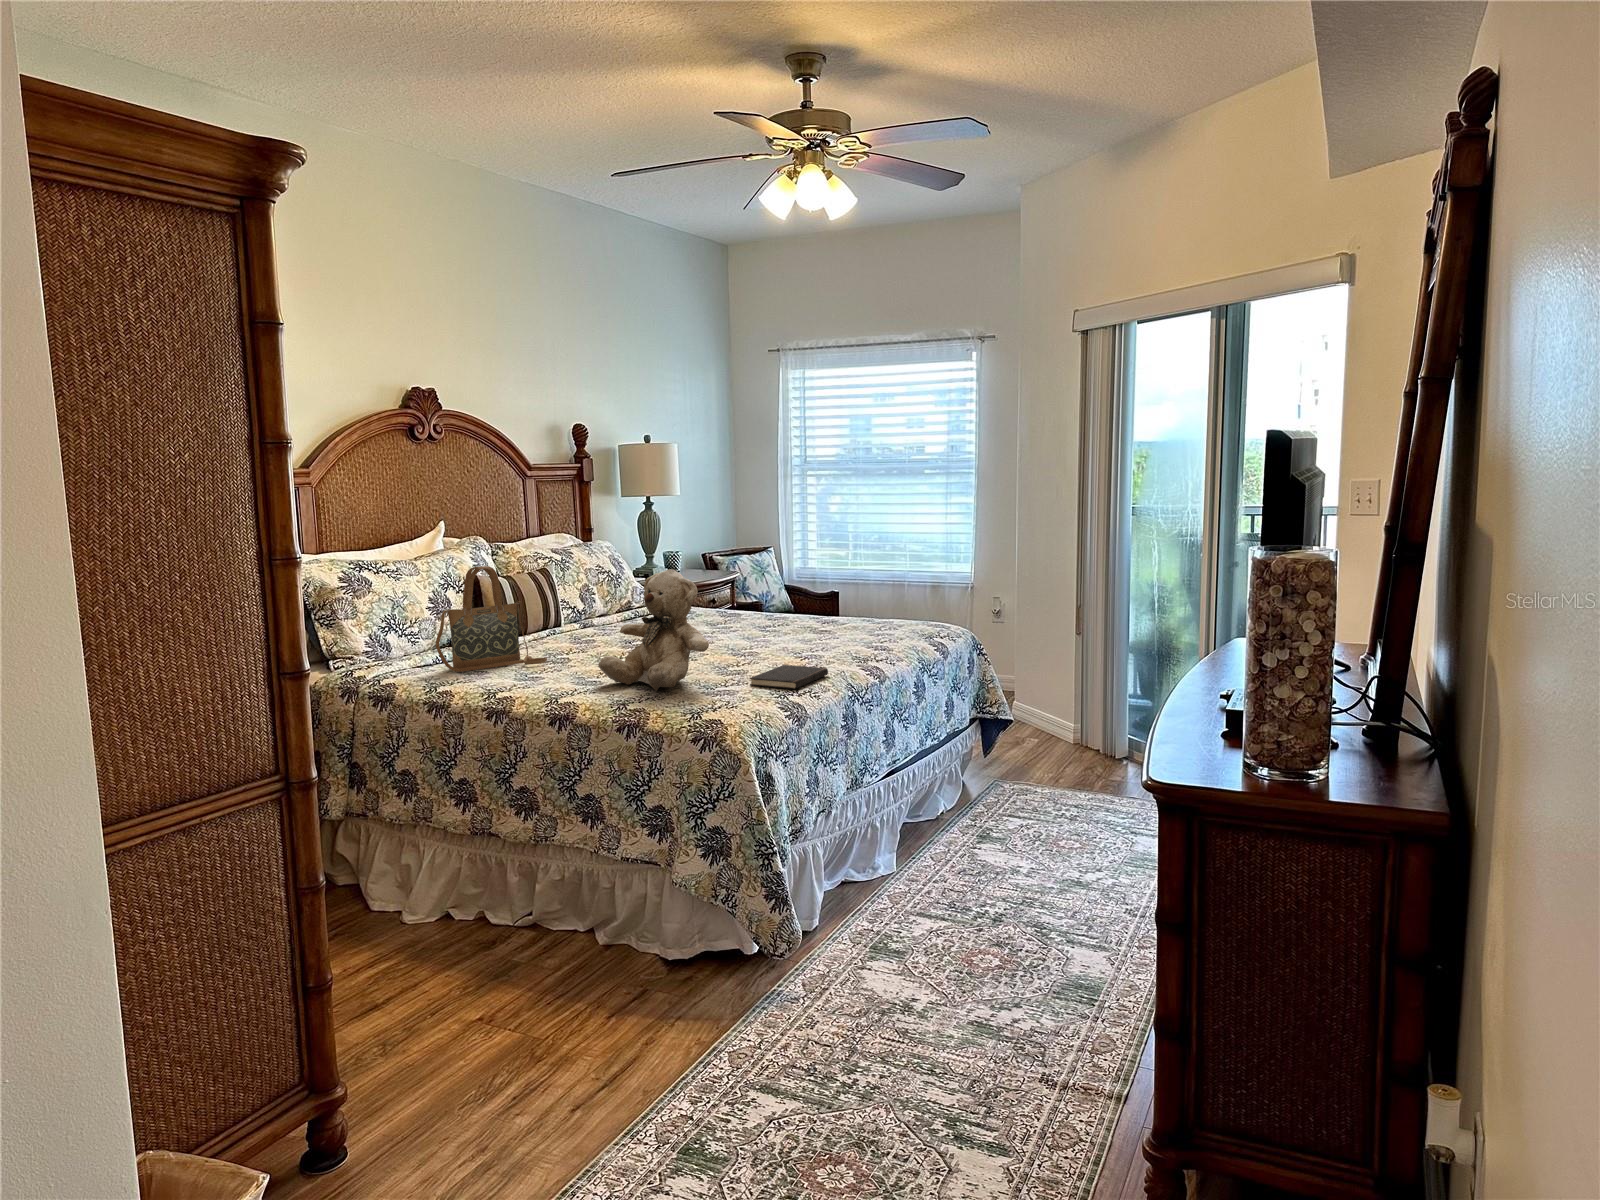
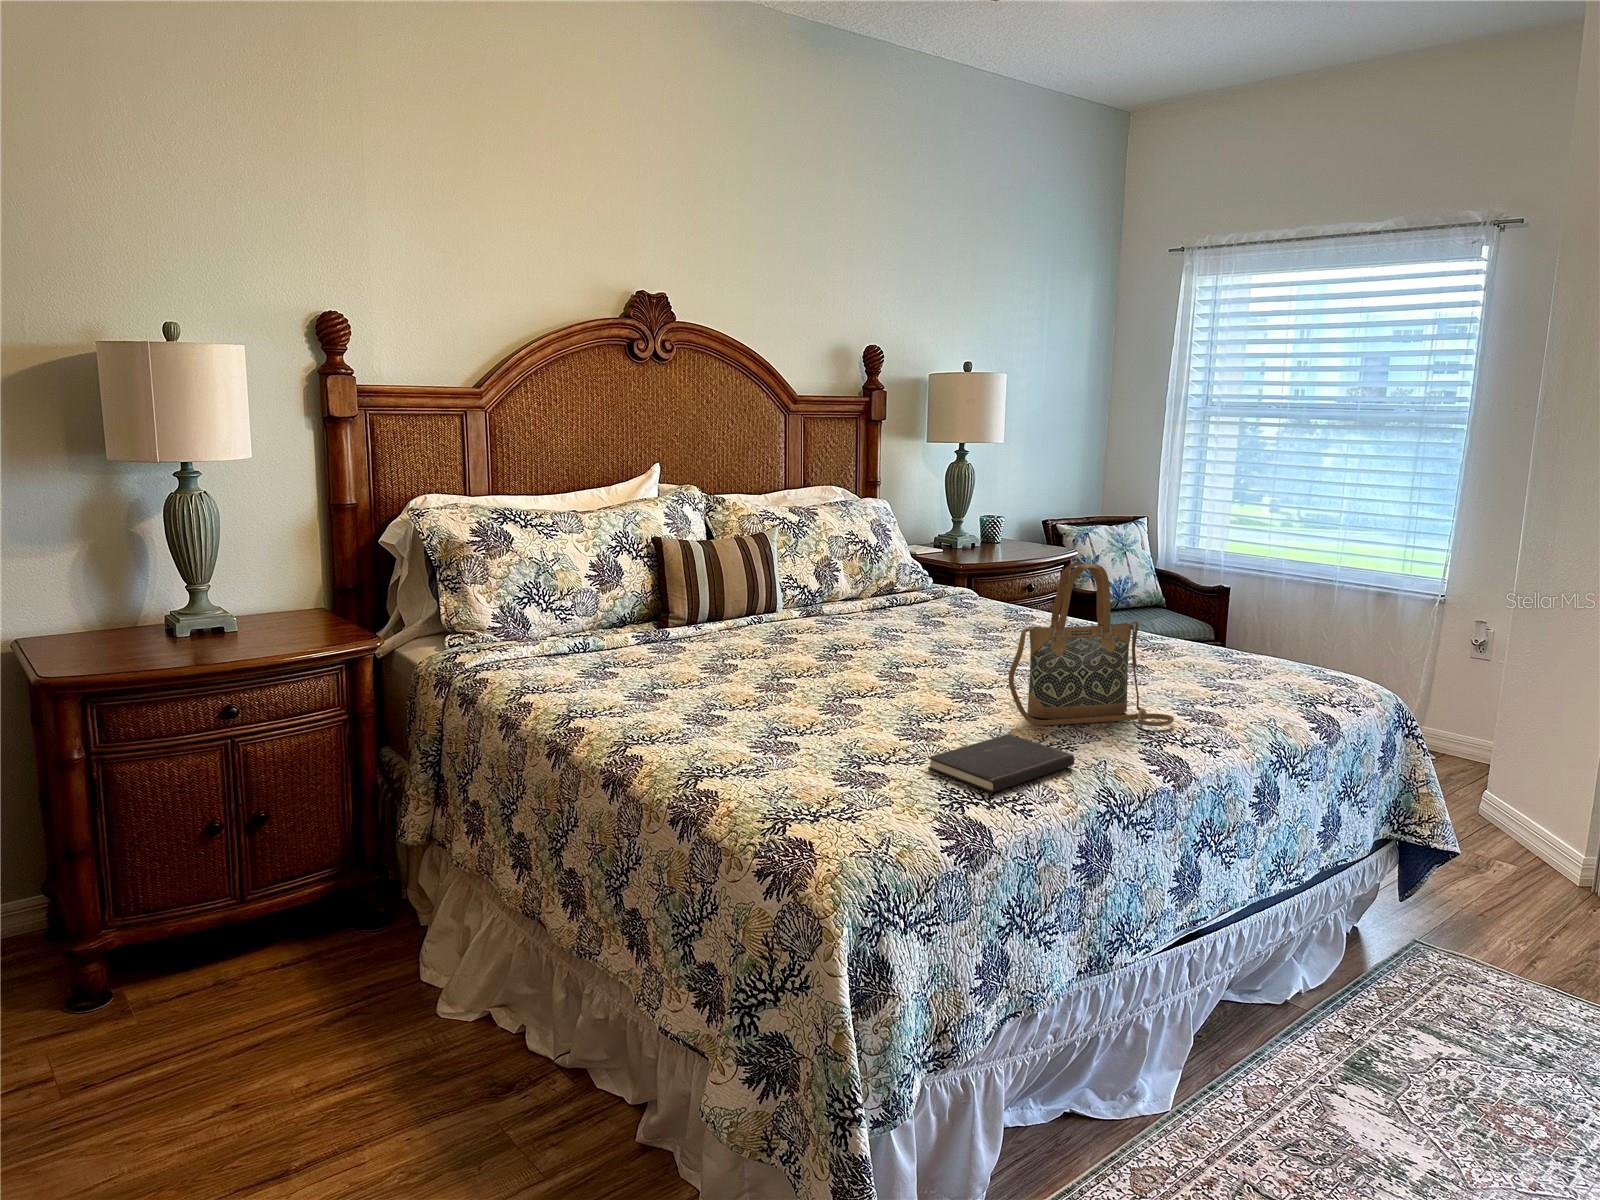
handbag: present [436,566,547,672] -> present [1009,563,1174,726]
teddy bear: present [599,569,709,691] -> none [711,565,867,757]

